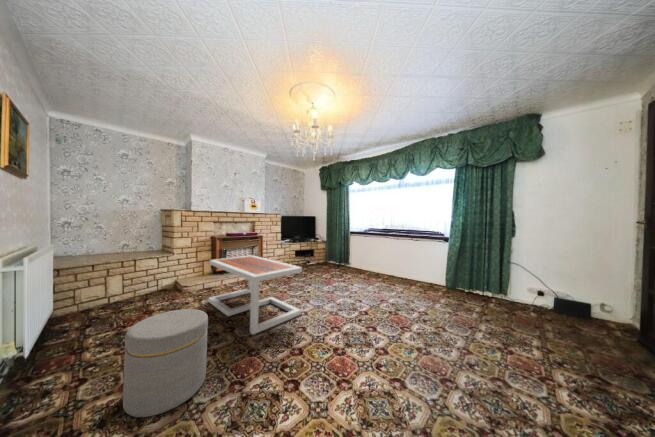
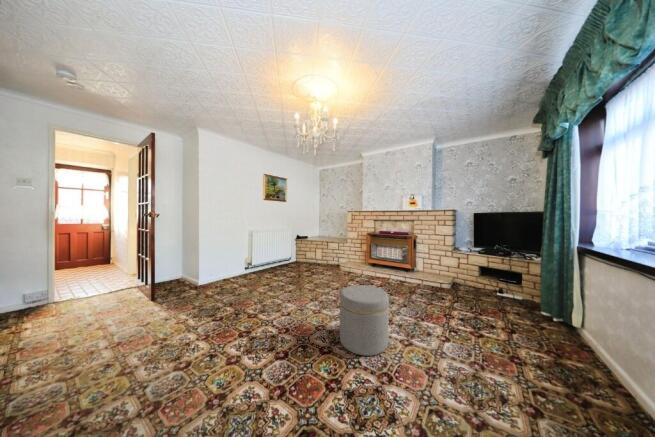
coffee table: present [209,256,302,334] -> none [457,261,578,400]

